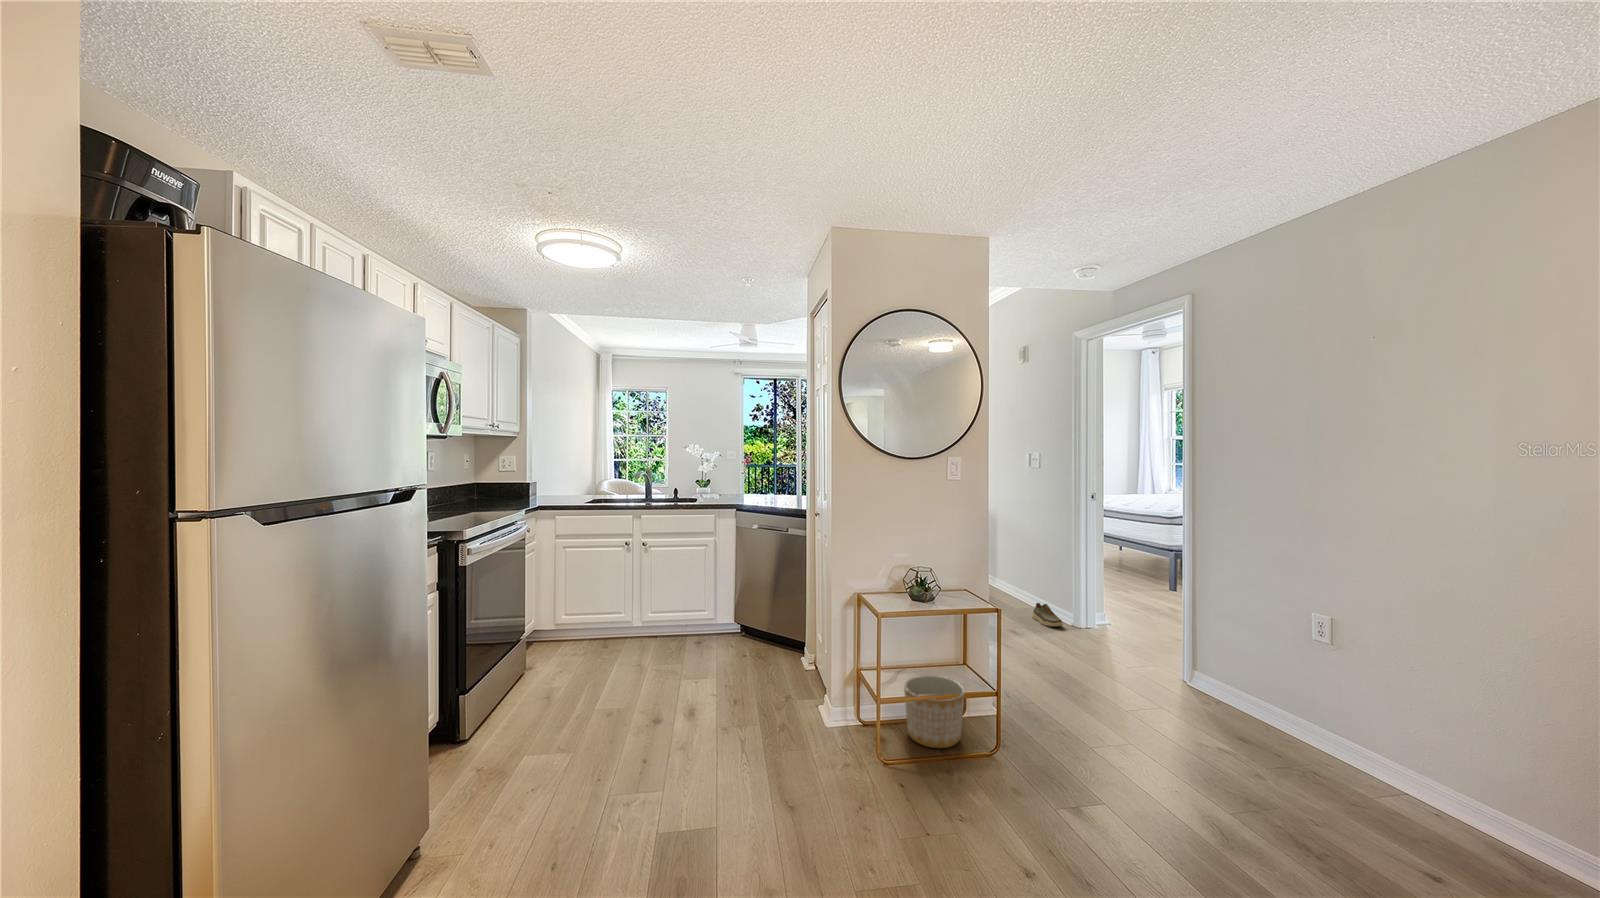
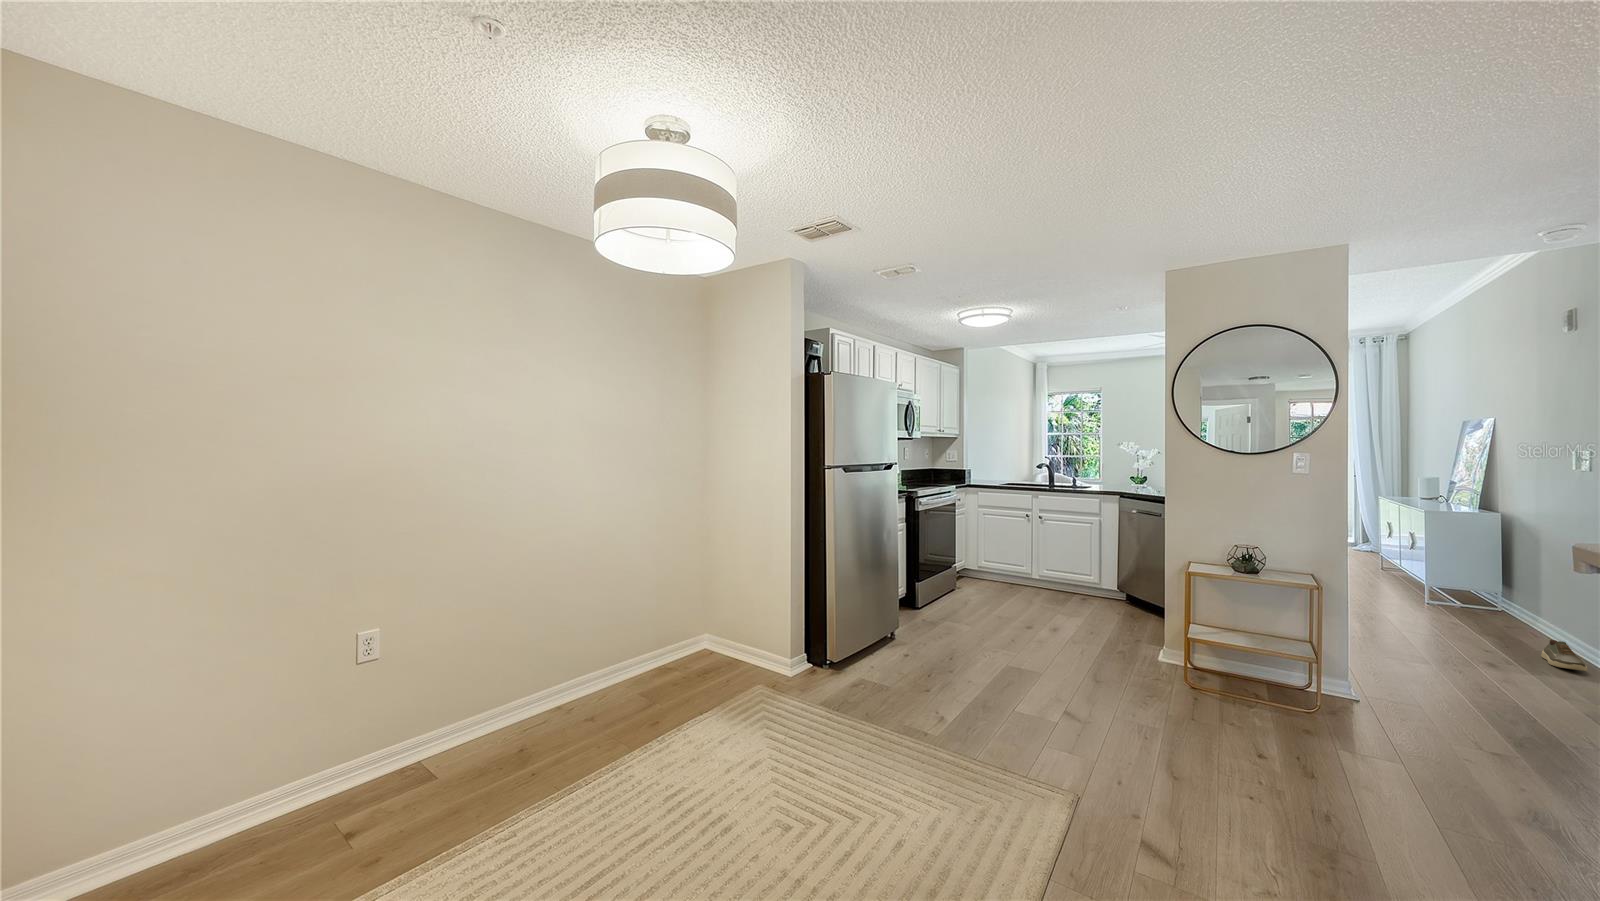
planter: present [904,675,965,748] -> none [1229,638,1294,697]

